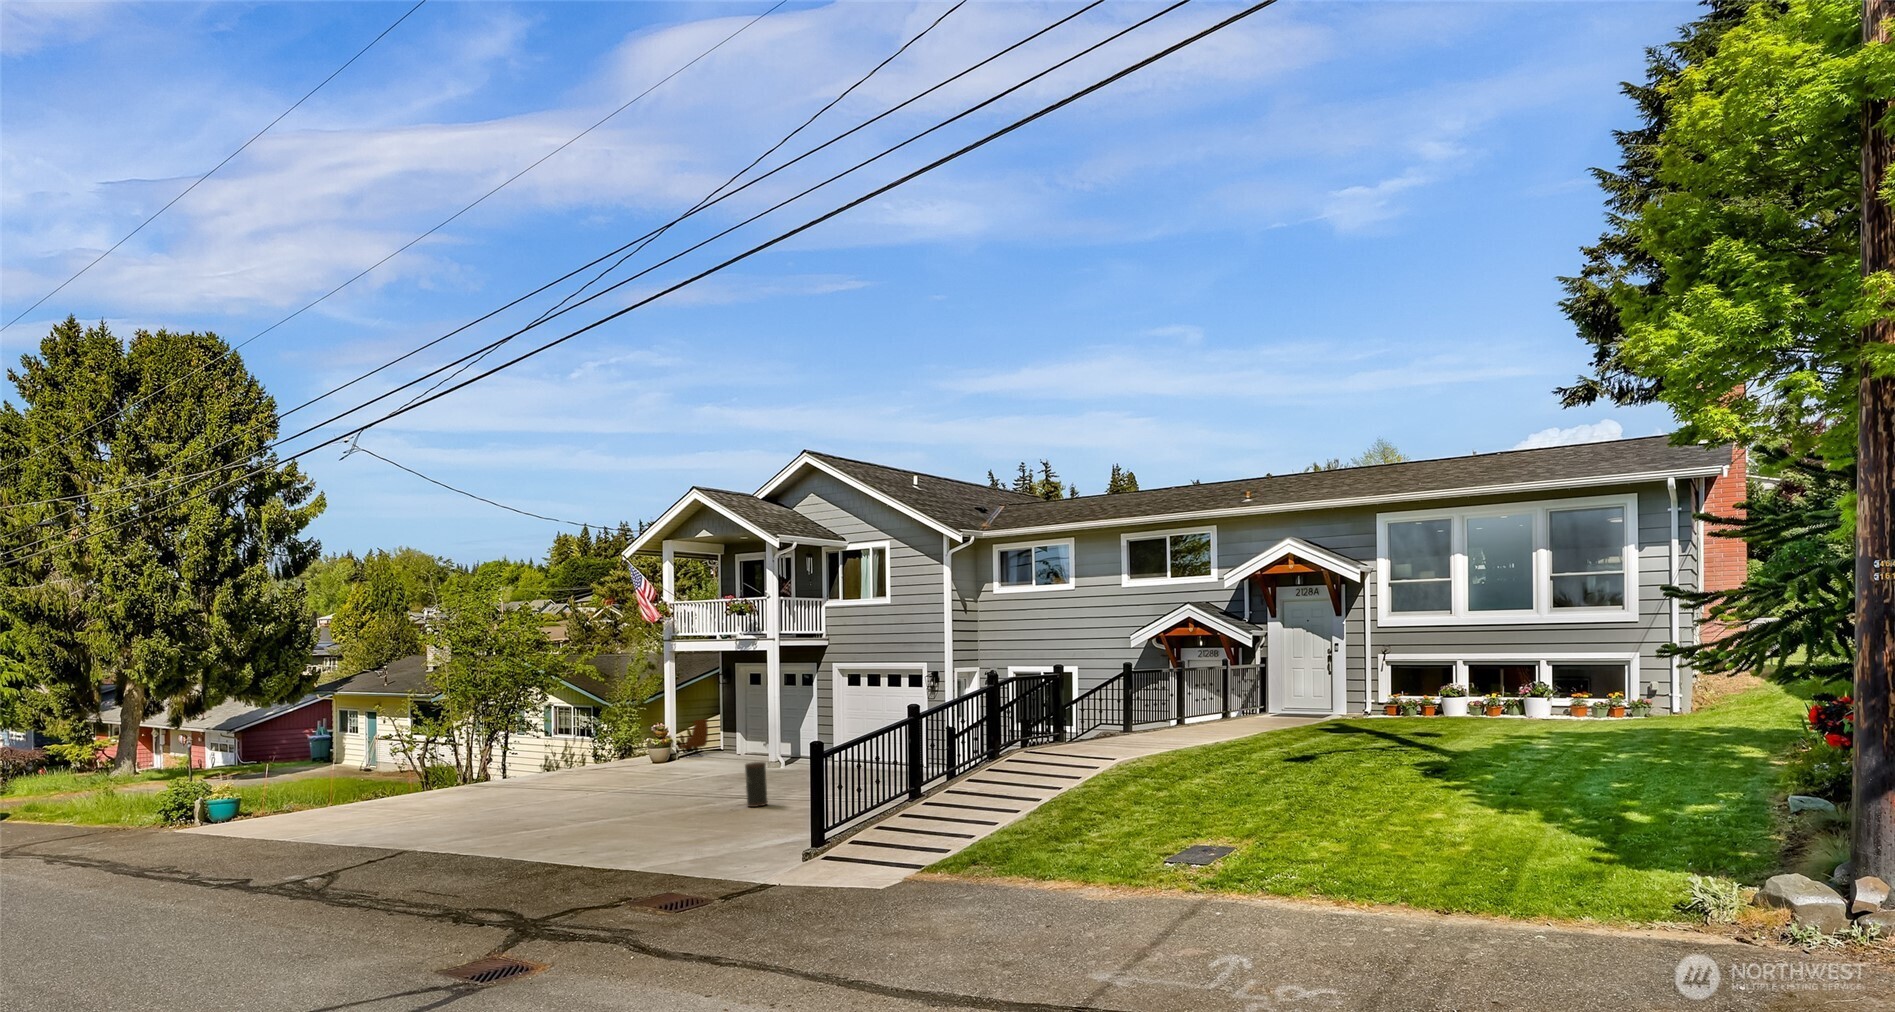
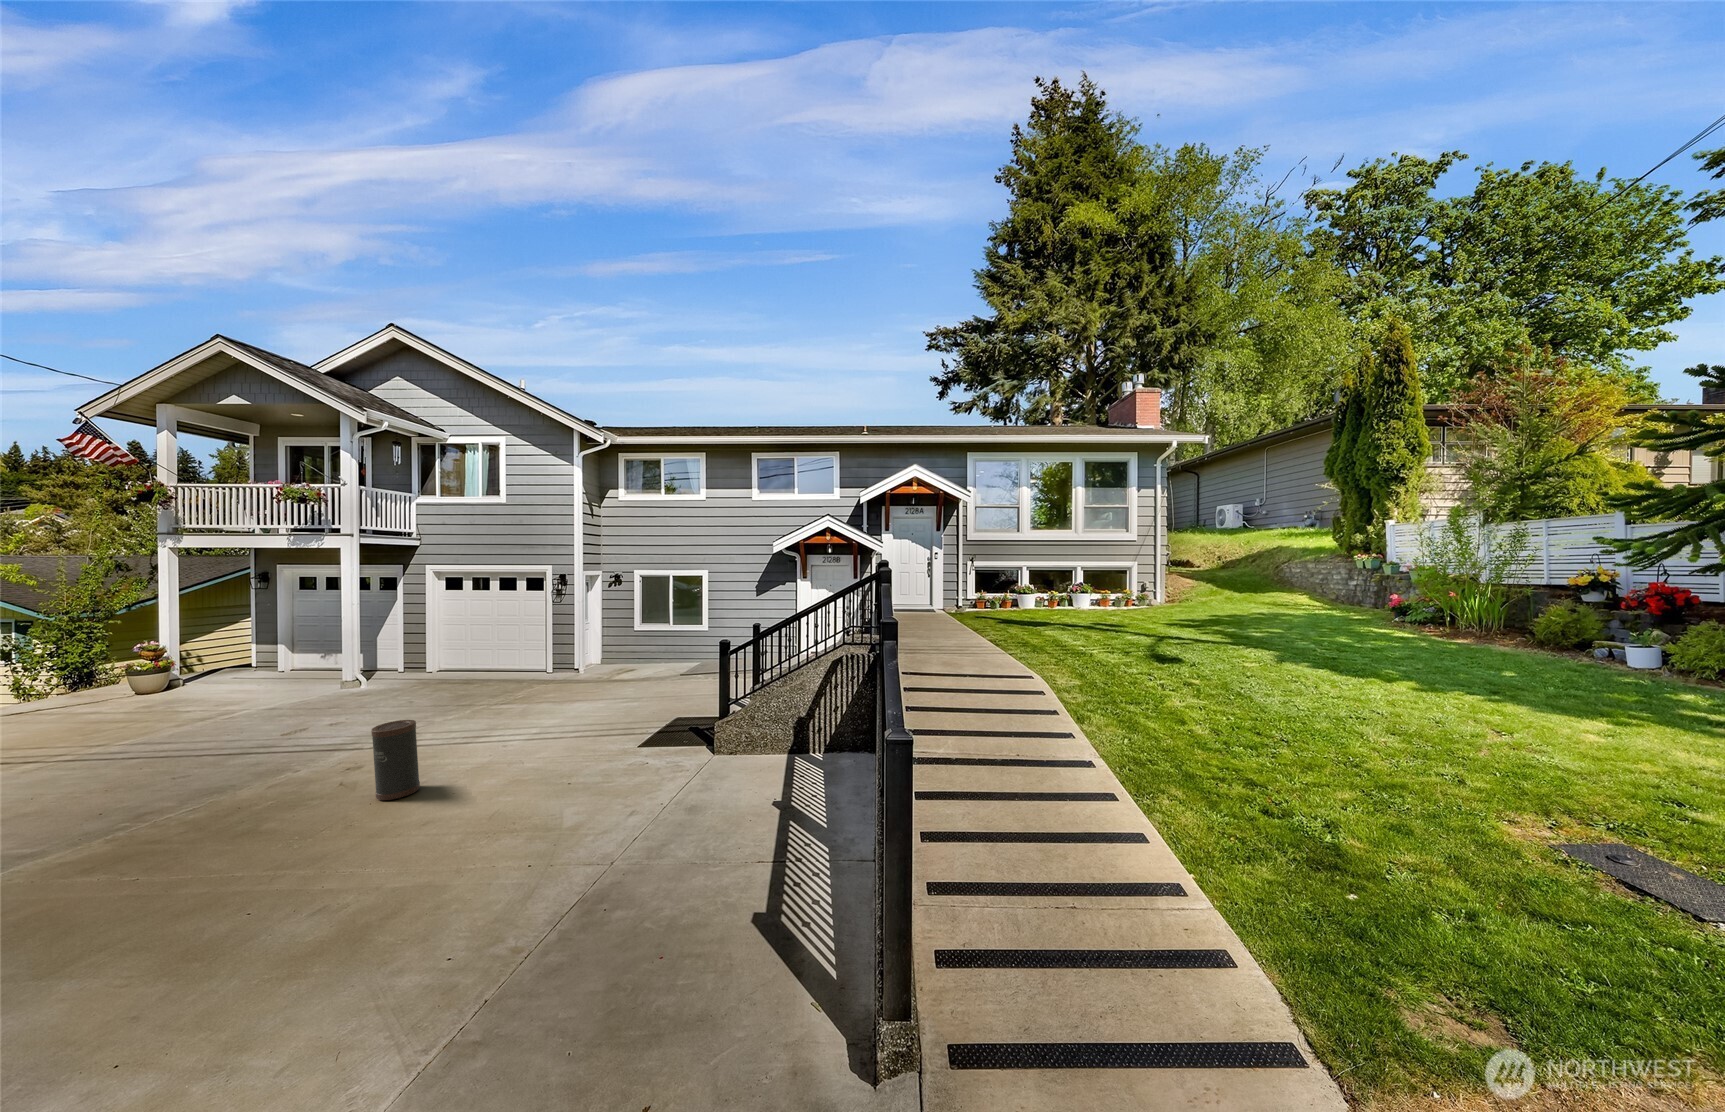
lounge chair: present [678,719,708,755] -> none [184,630,240,680]

